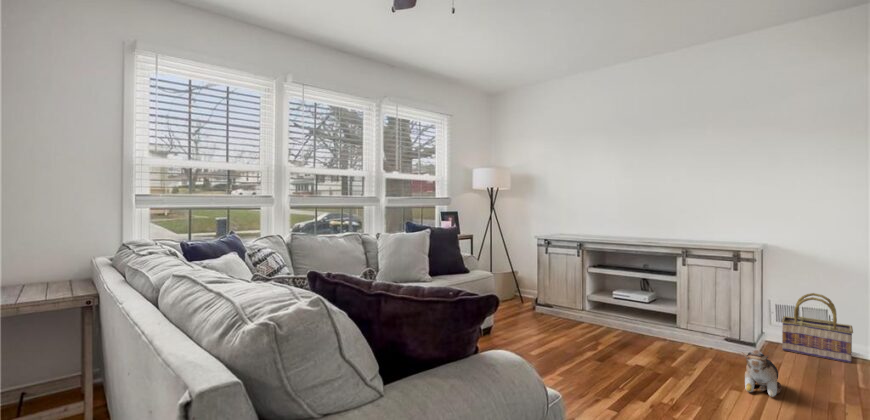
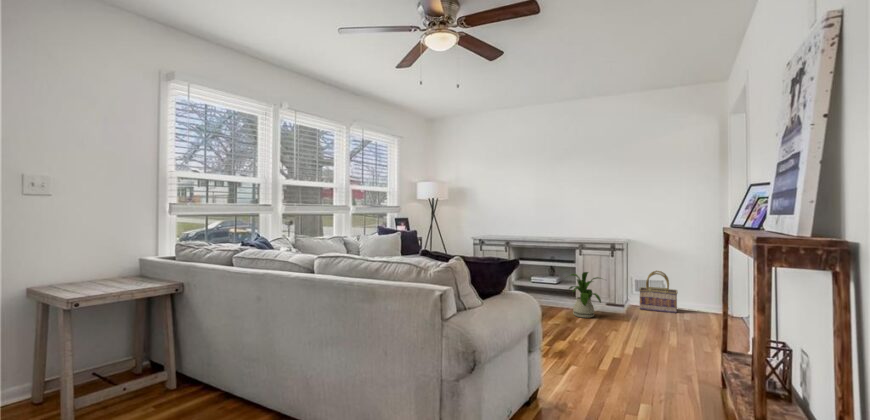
house plant: none [656,292,726,359] -> present [569,272,601,318]
plush toy: present [742,350,782,397] -> none [618,304,639,332]

